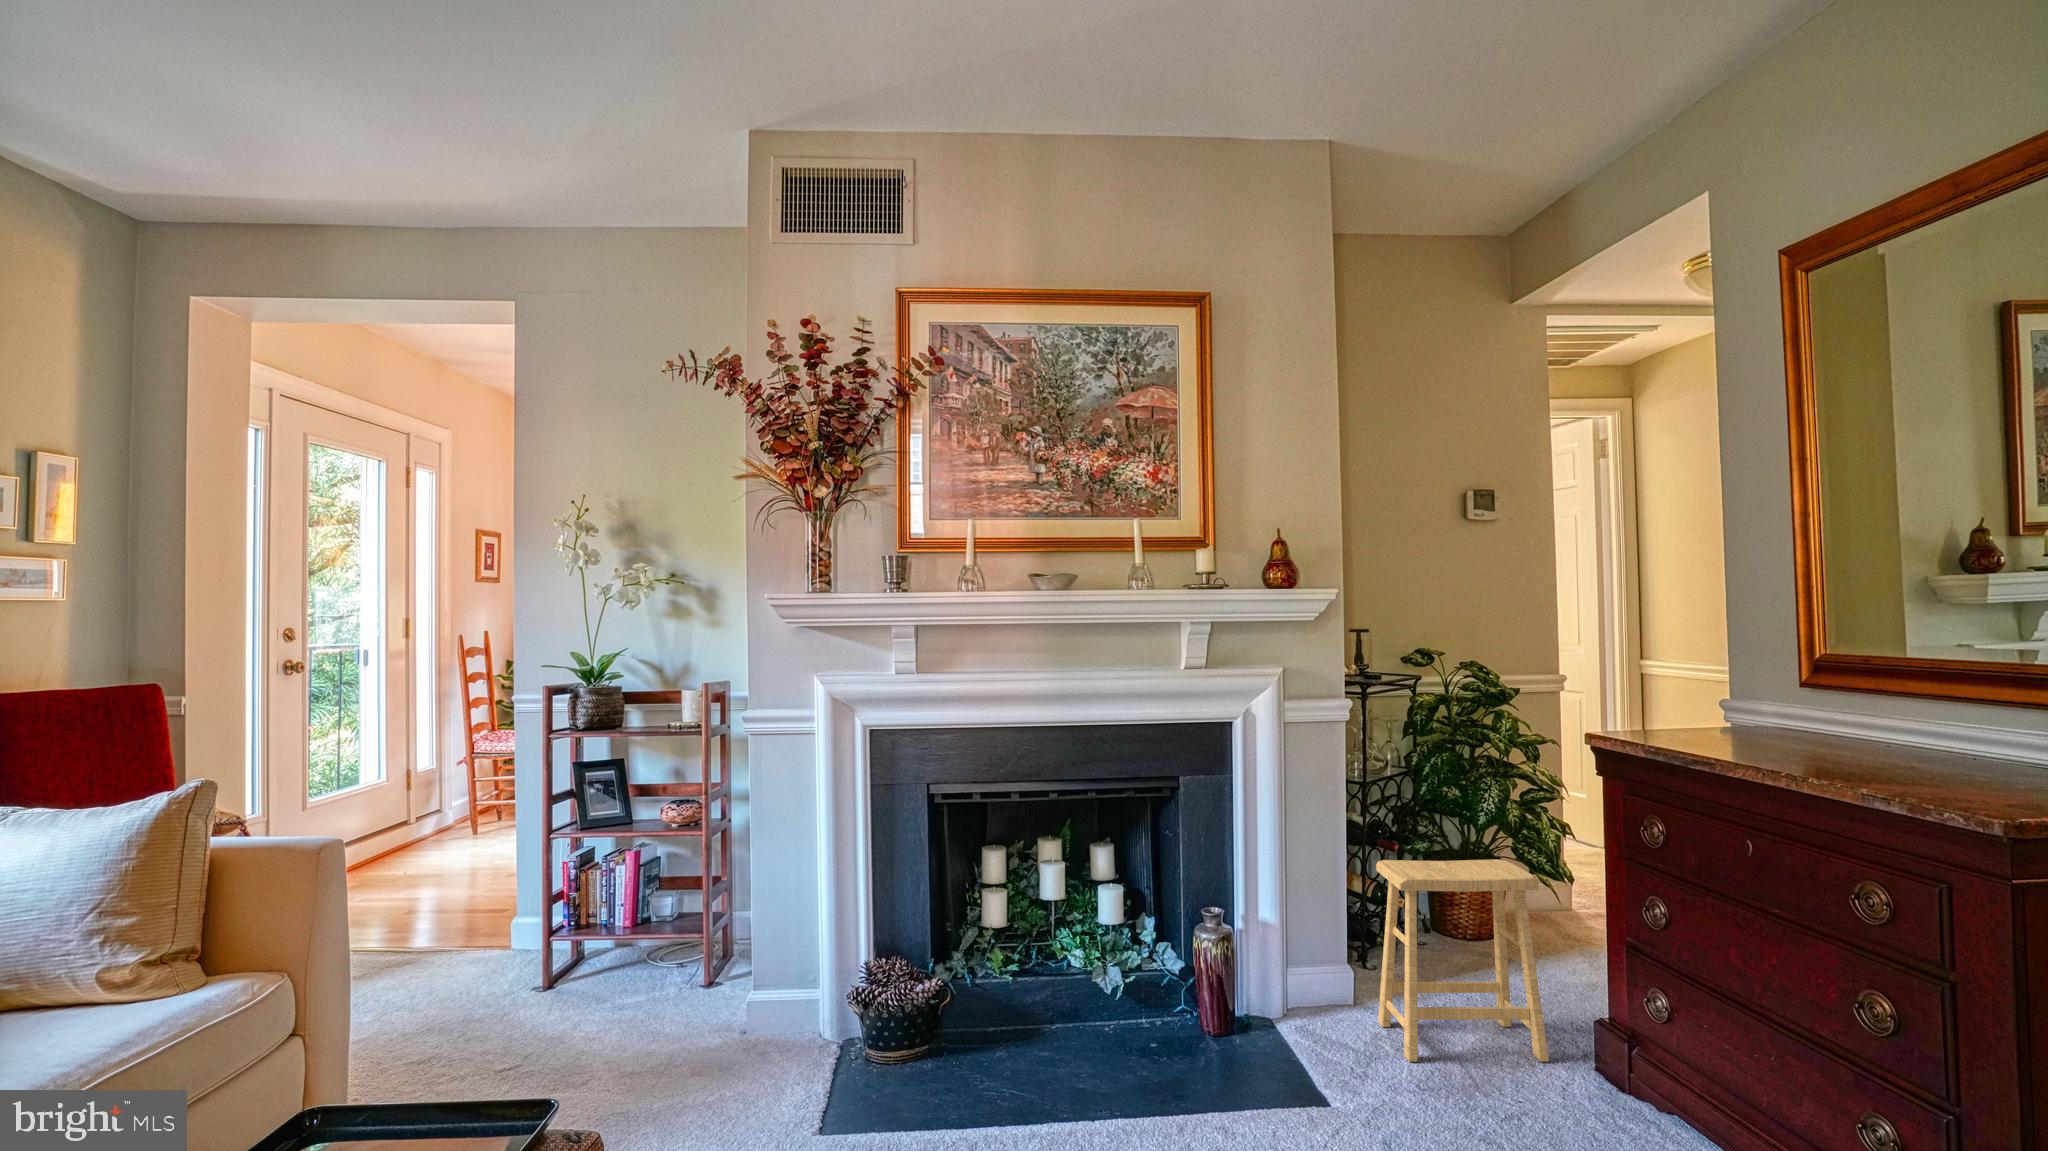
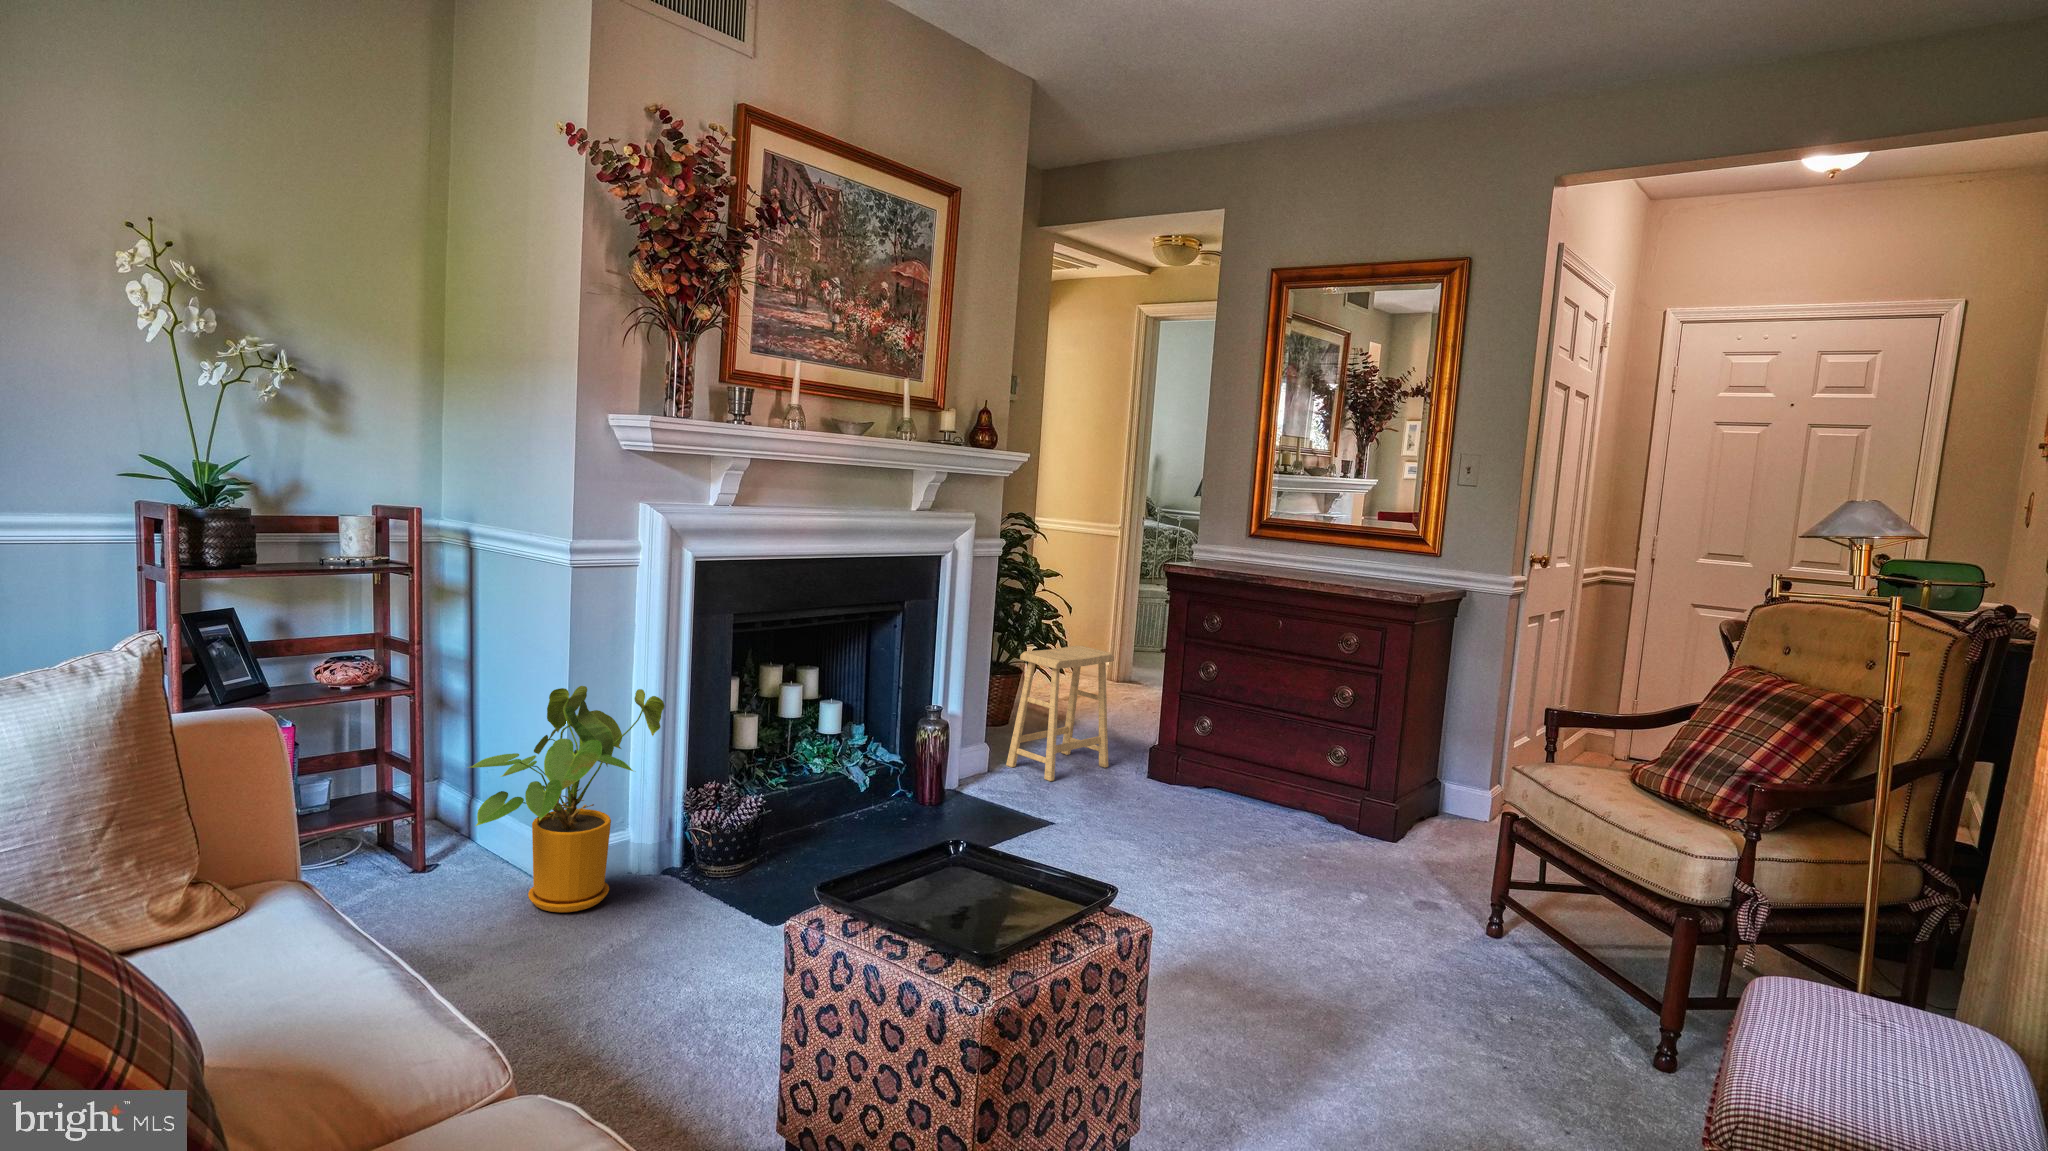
house plant: none [604,849,818,1073] -> present [469,686,665,912]

